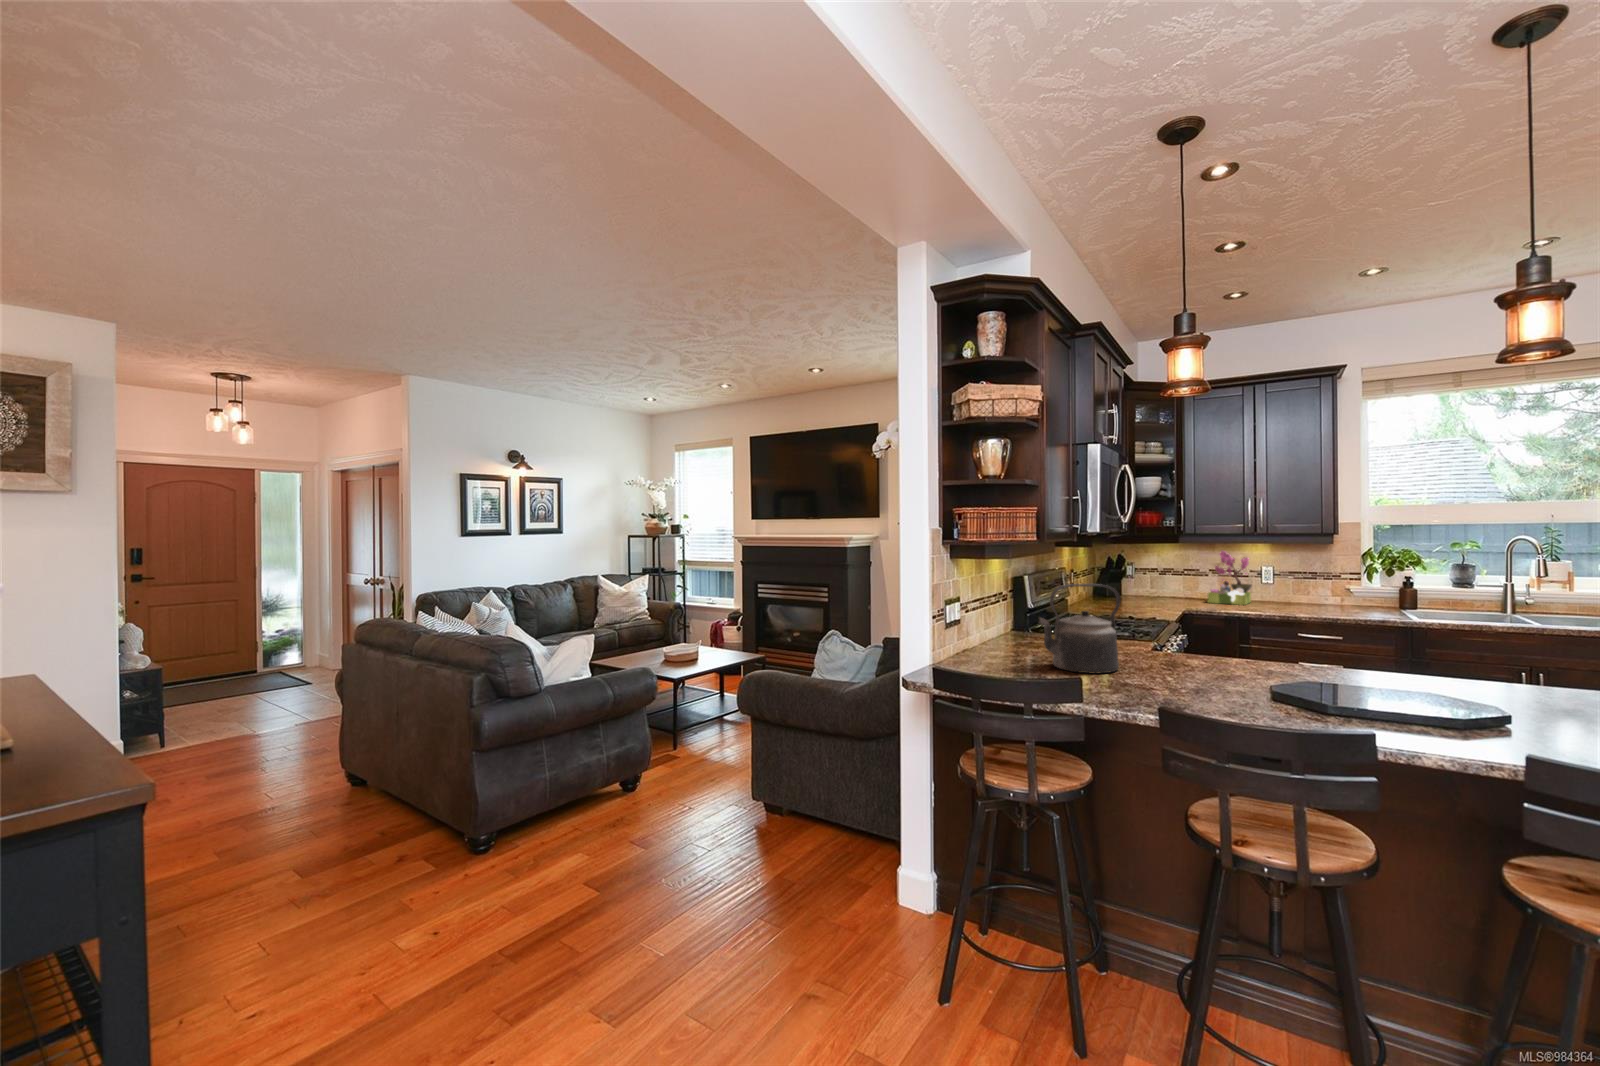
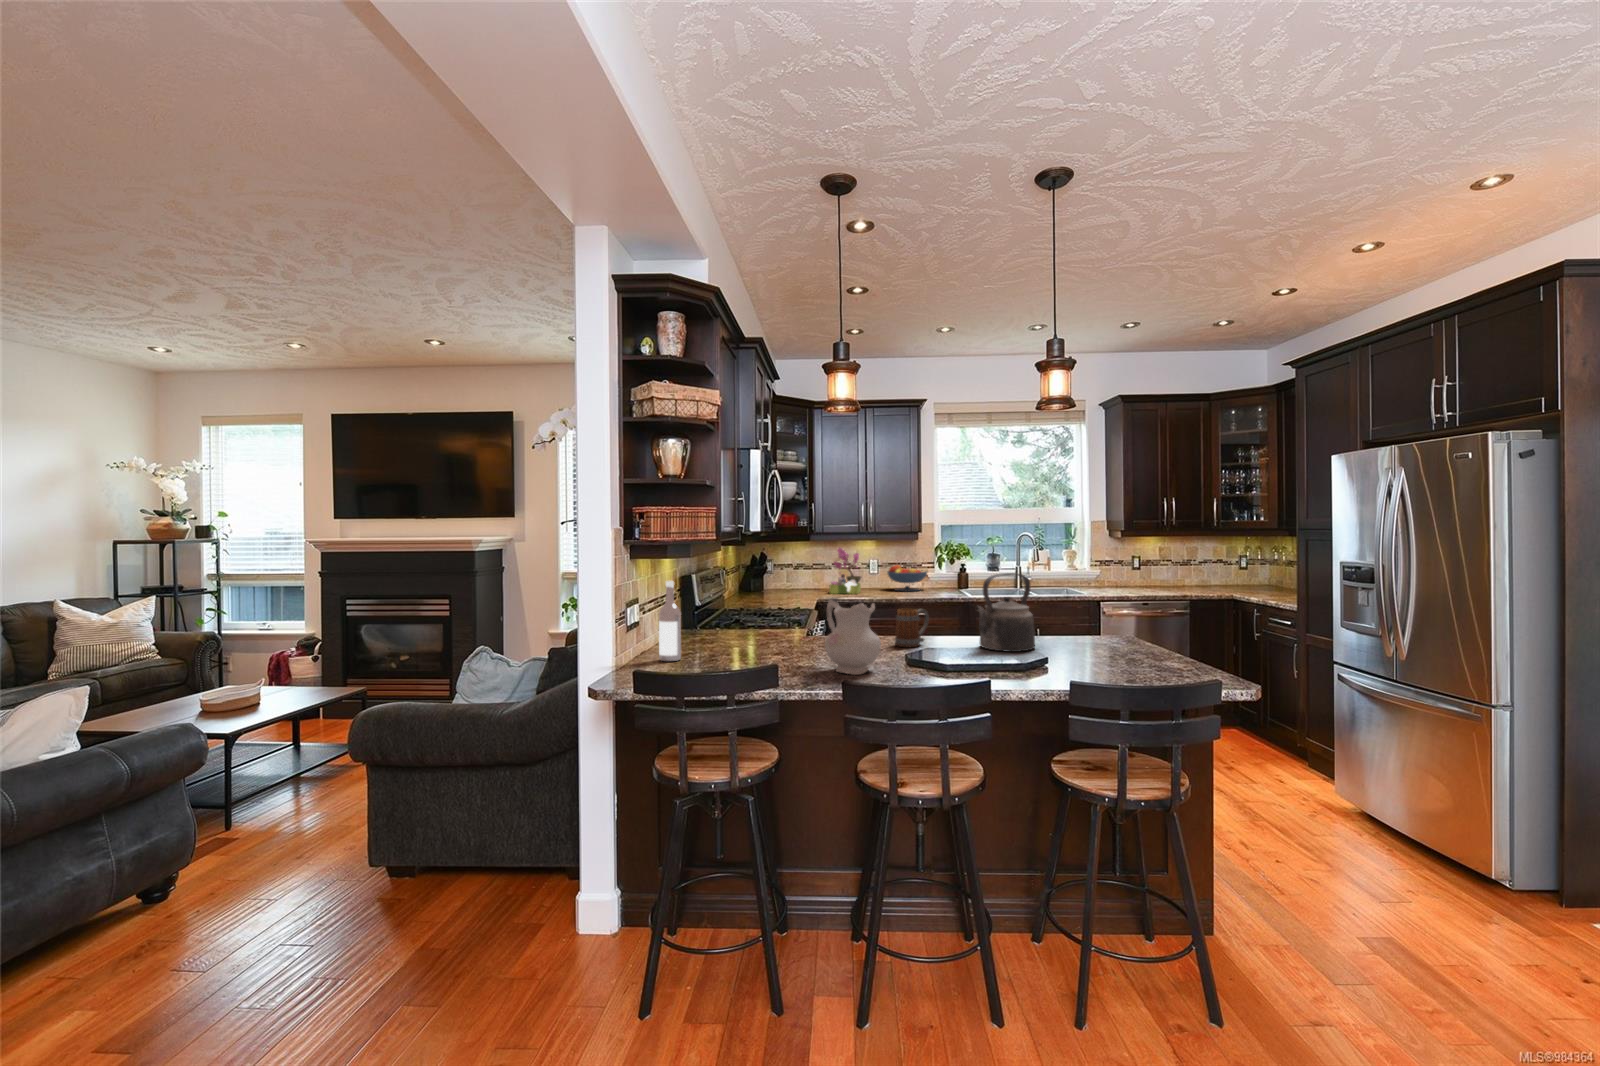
fruit bowl: none [1289,572,1351,606] -> present [887,565,927,591]
wine bottle: none [975,581,998,662] -> present [659,581,681,661]
kettle: present [1039,584,1120,674] -> present [976,573,1035,652]
ceramic pitcher: none [1153,609,1227,700] -> present [825,598,881,675]
mug: none [1263,627,1316,675] -> present [895,608,929,647]

